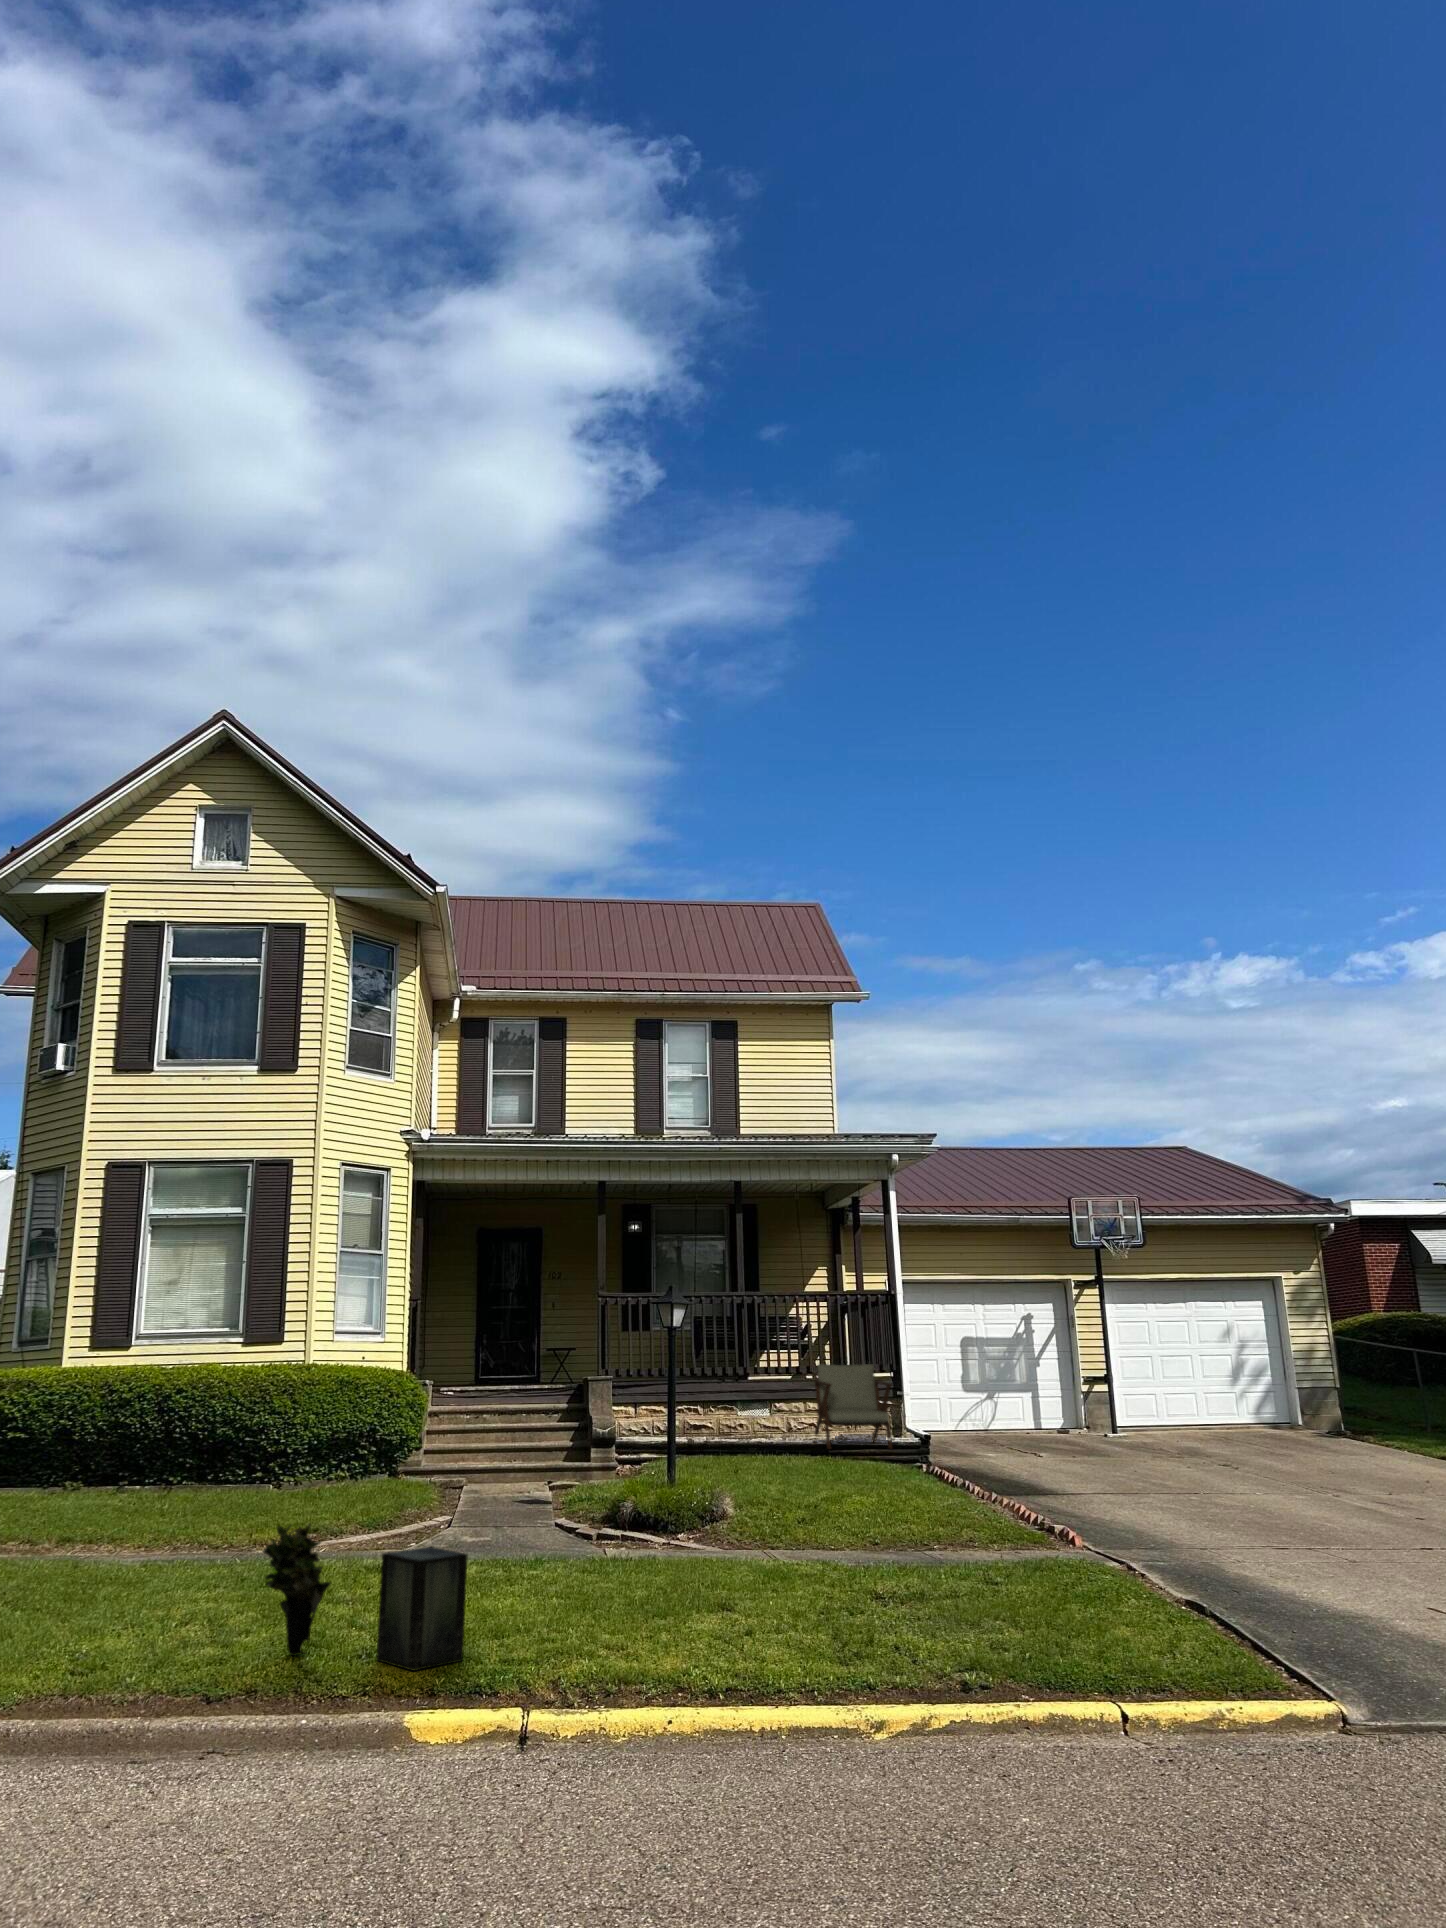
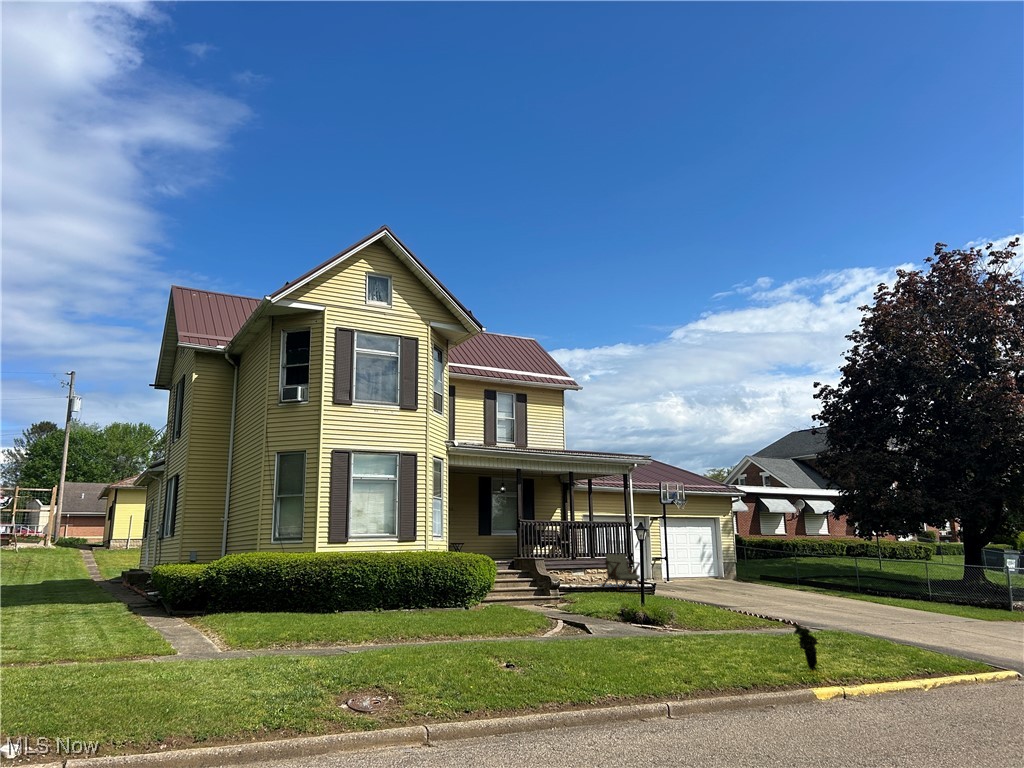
potted plant: present [263,1524,331,1656] -> present [793,624,819,669]
storage box: present [376,1547,467,1671] -> none [757,632,782,675]

